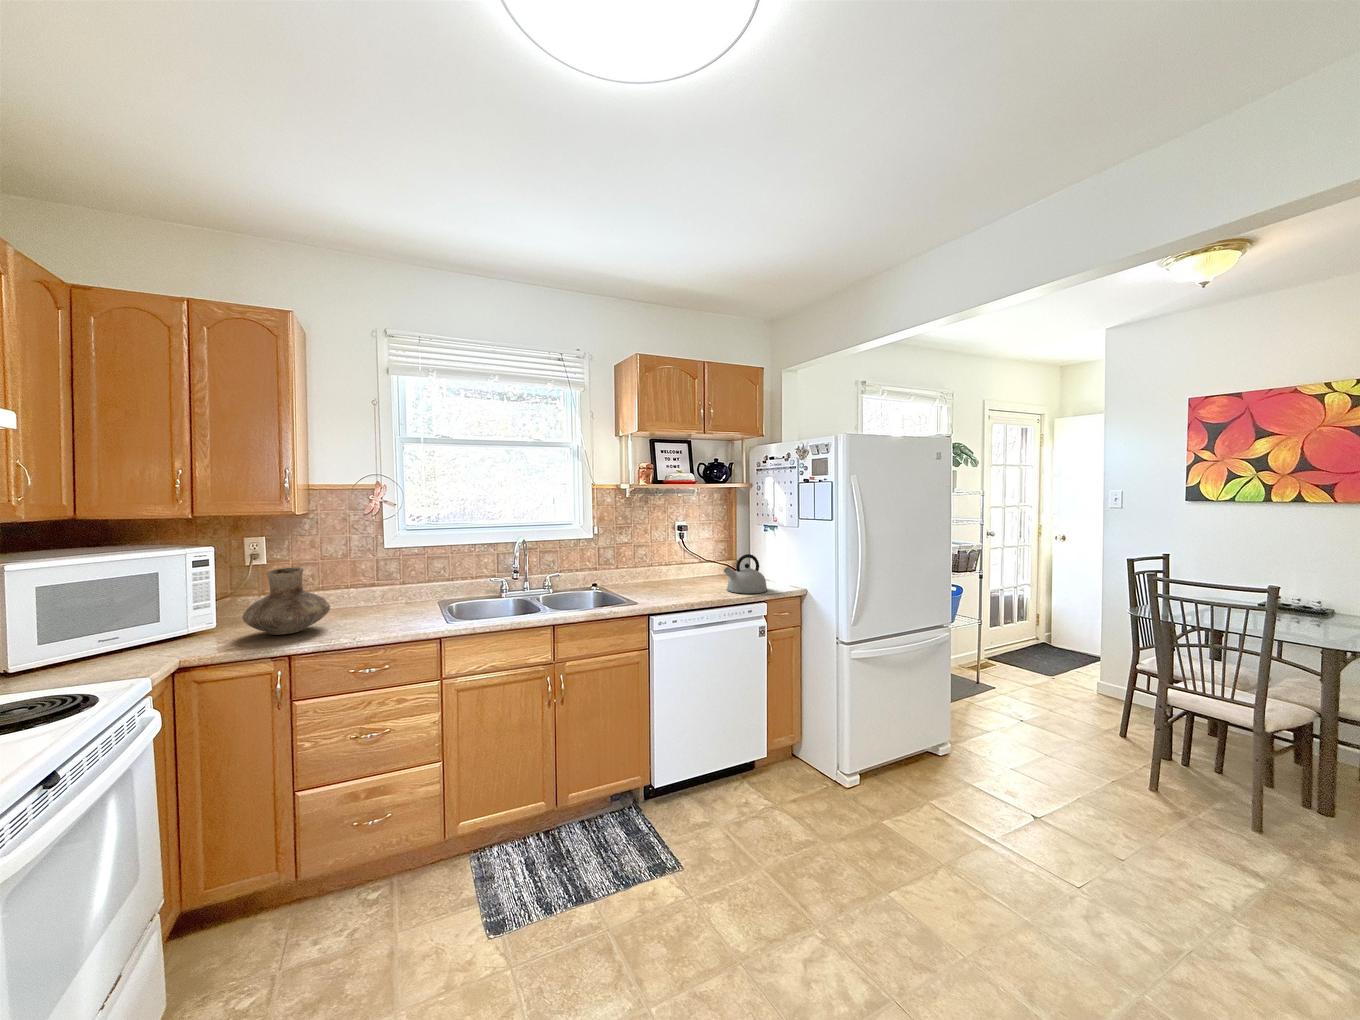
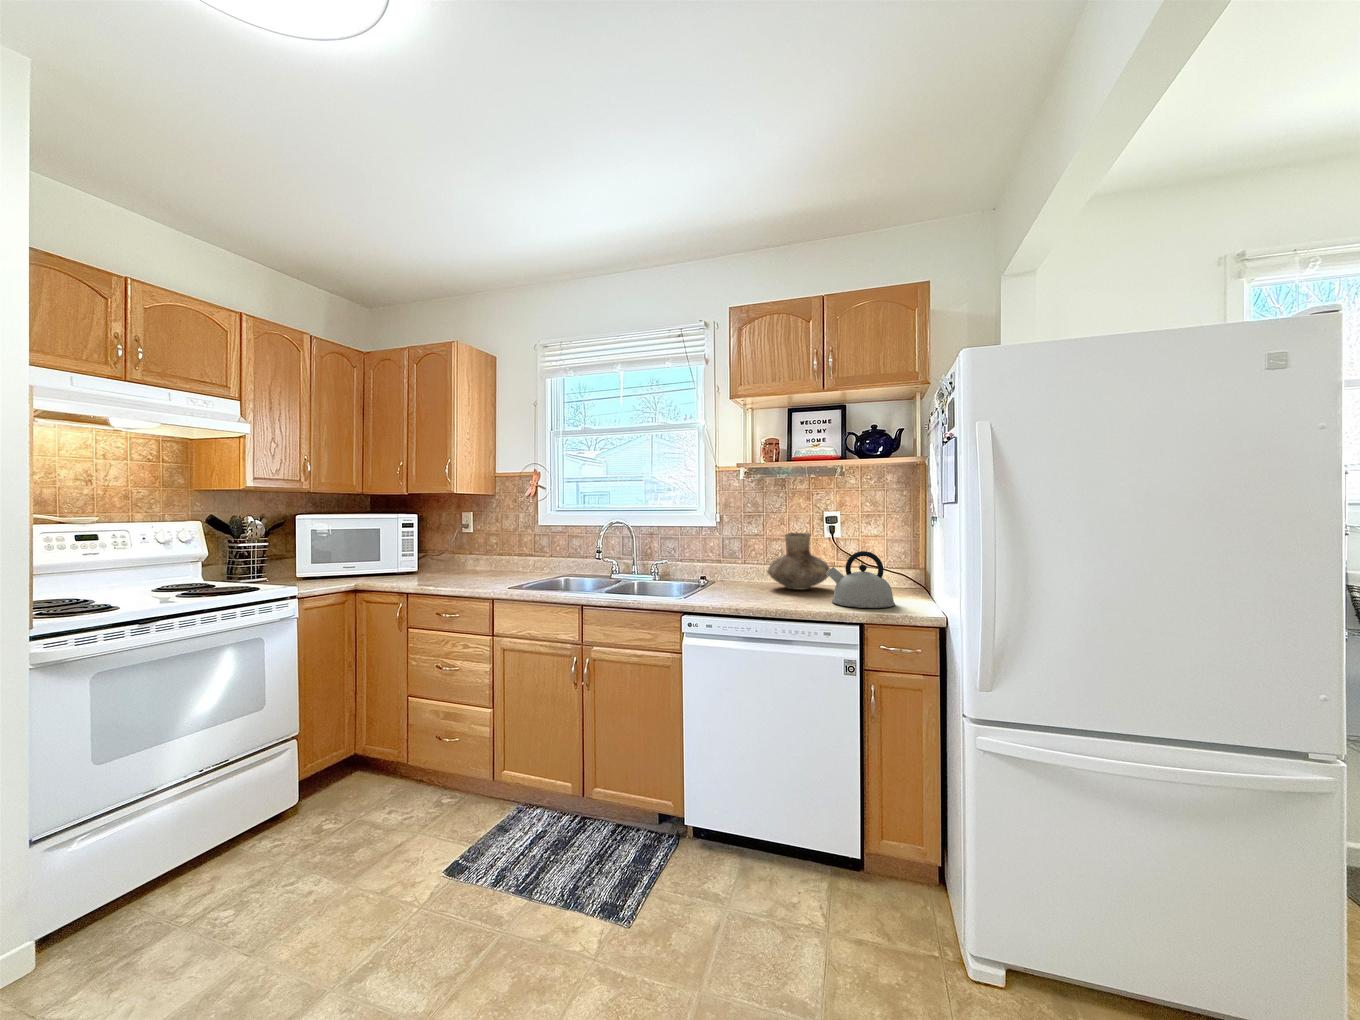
vase: present [243,567,330,635] -> present [768,533,830,590]

